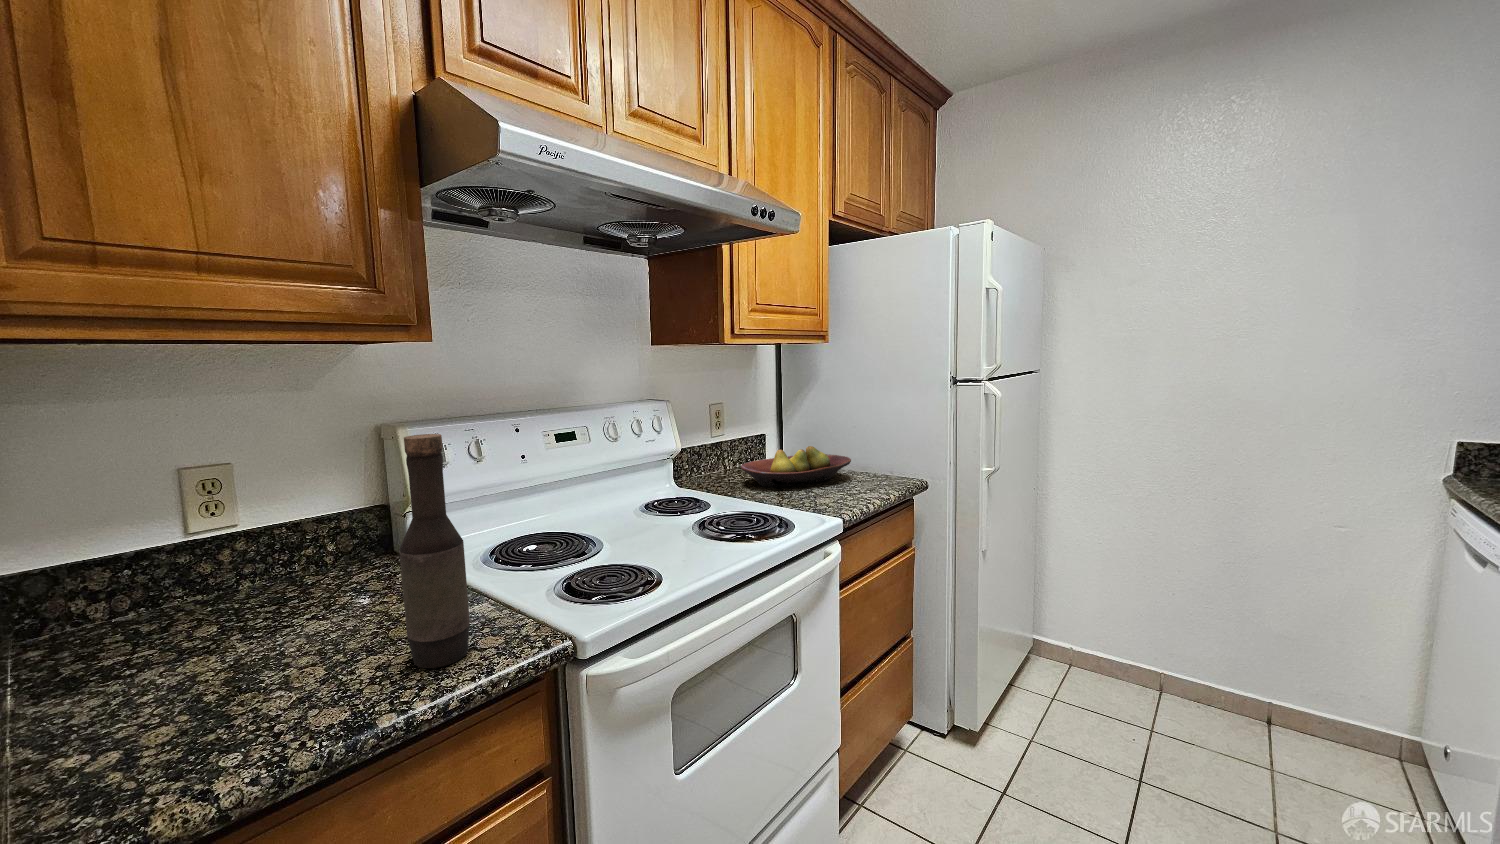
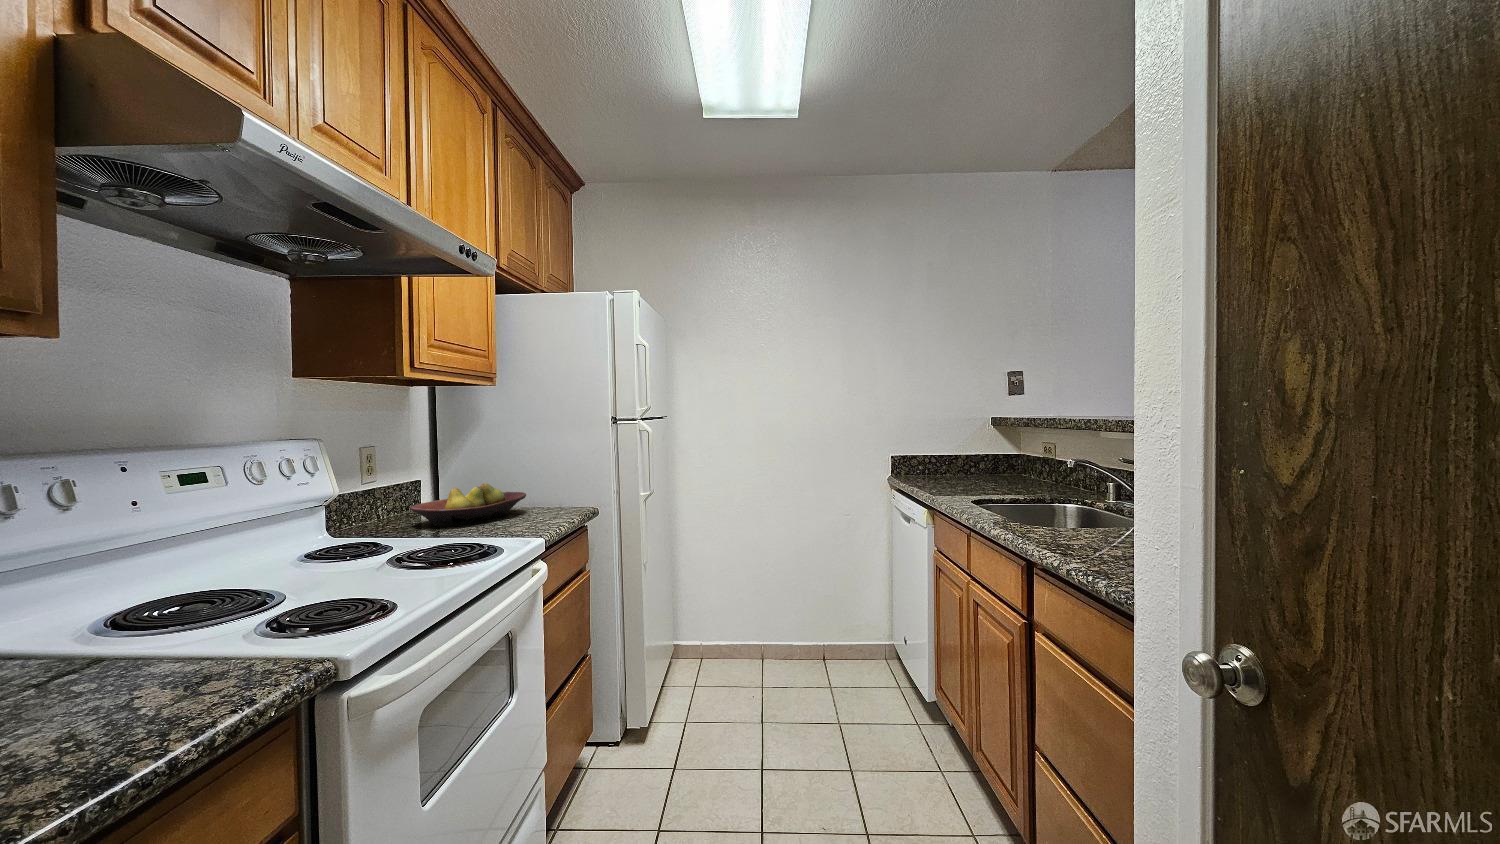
bottle: present [399,434,470,668] -> none [97,435,202,725]

